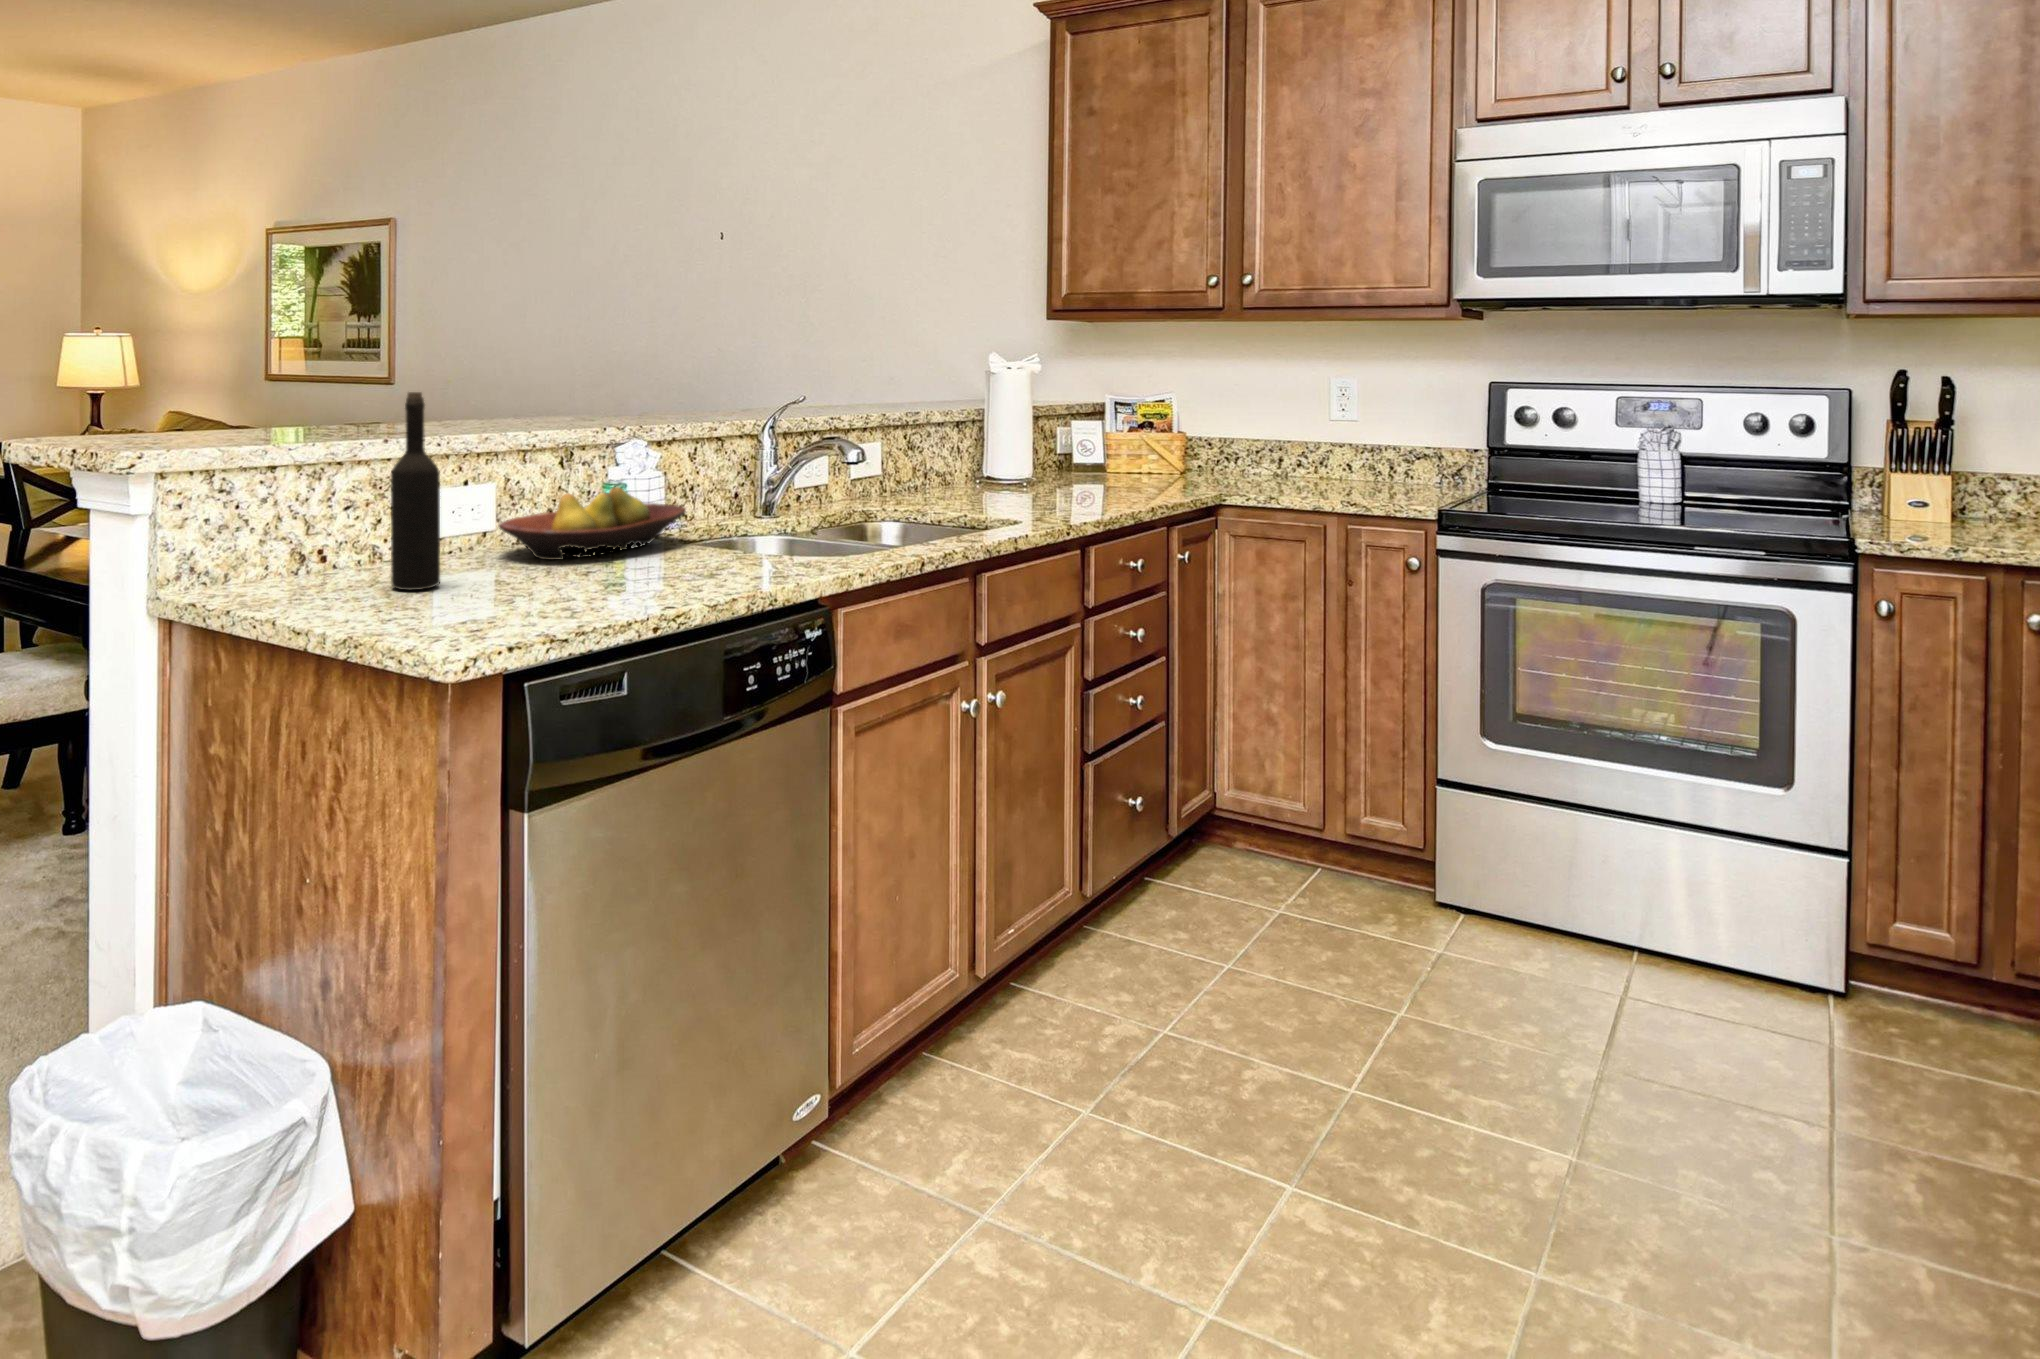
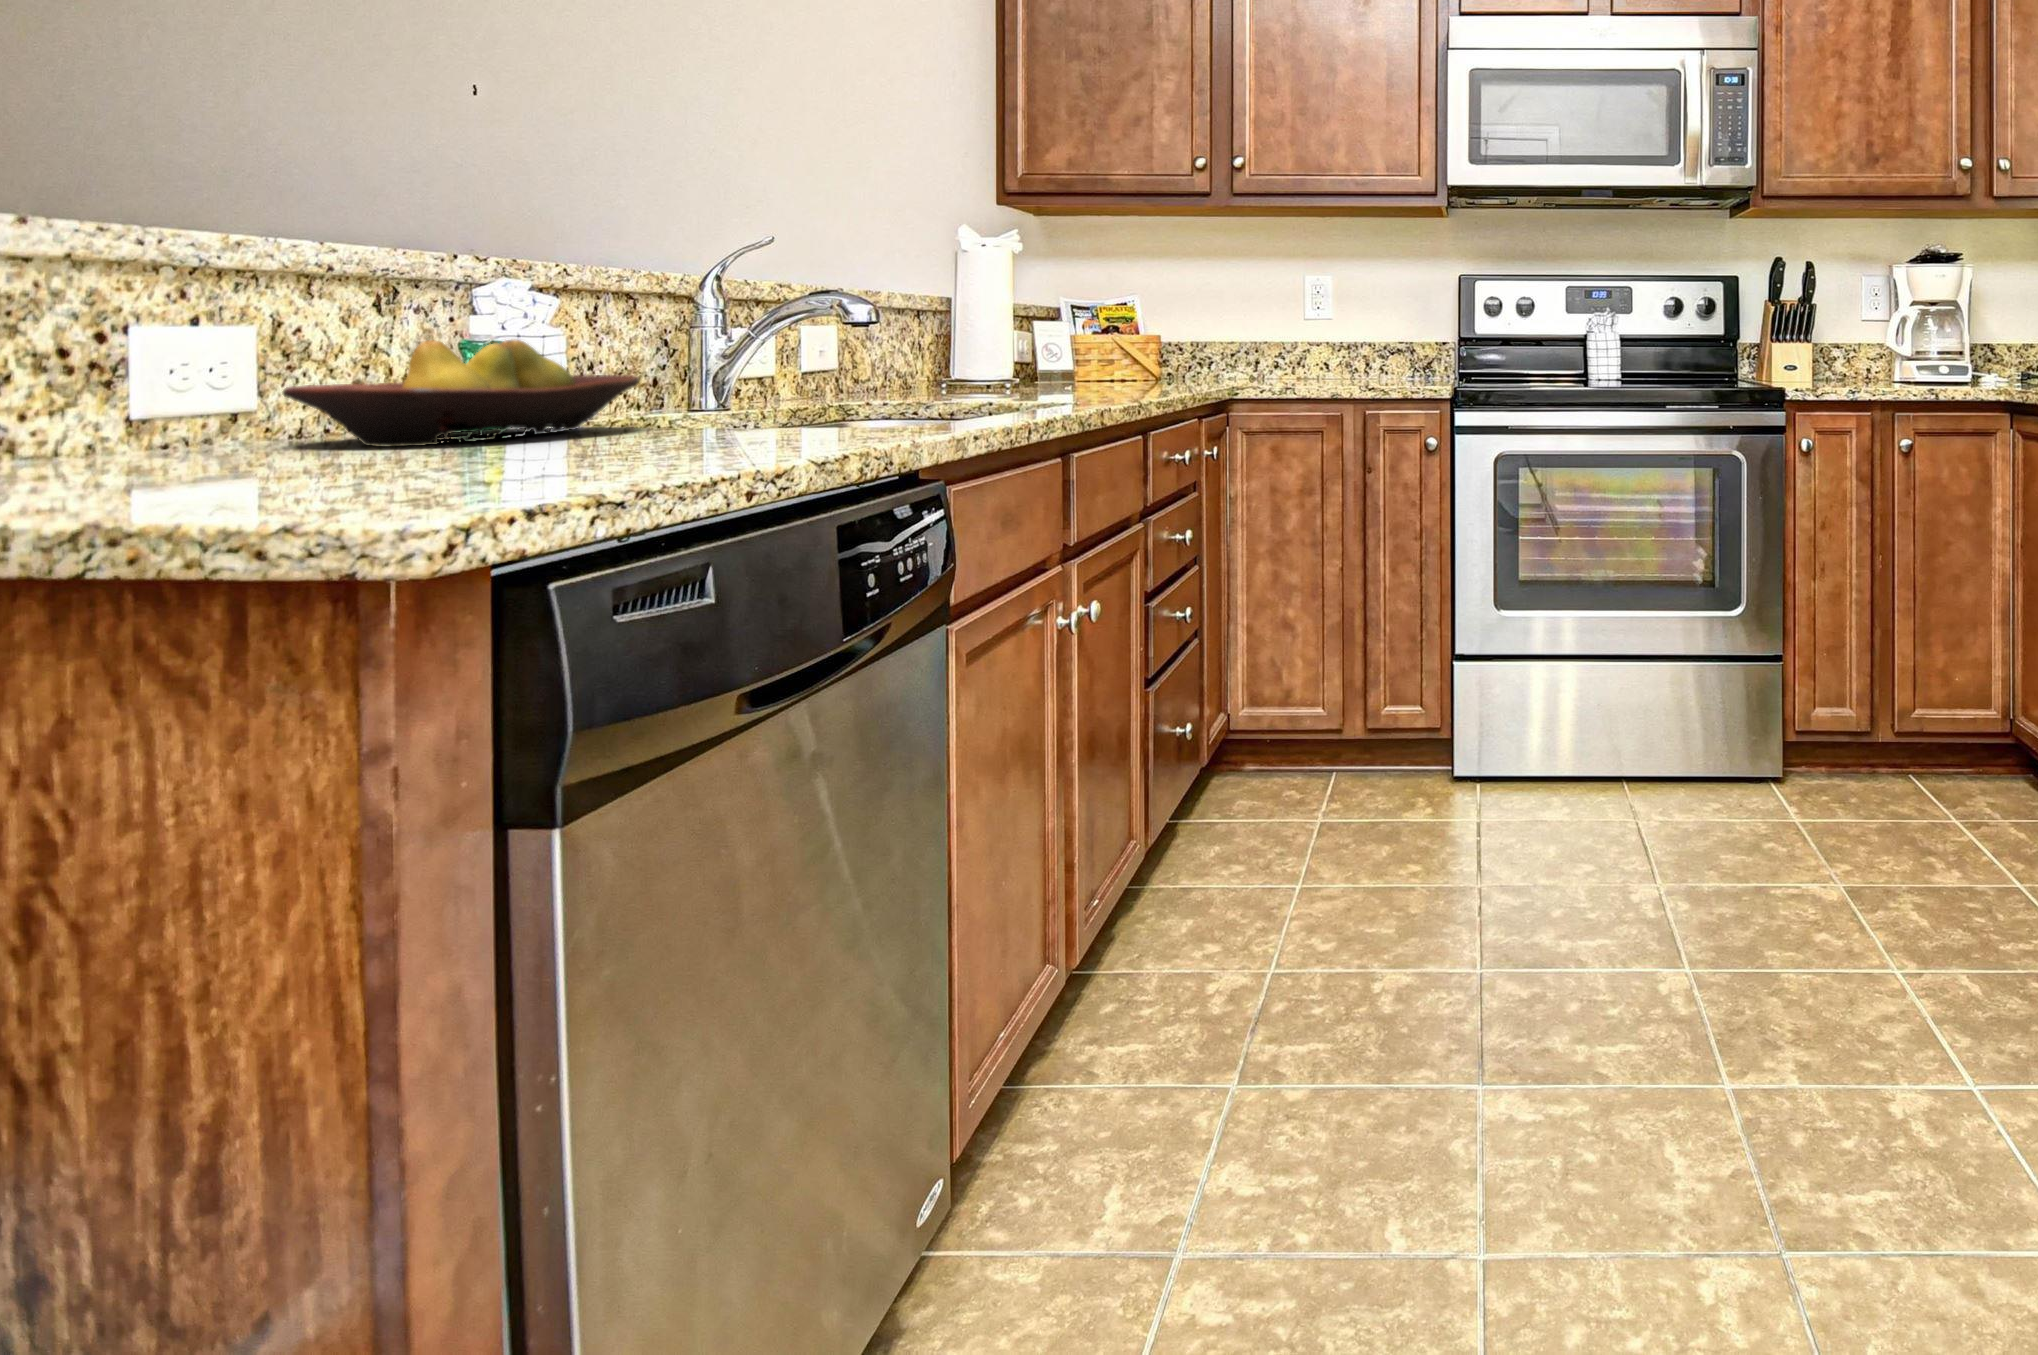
wine bottle: present [391,392,440,590] -> none [78,81,213,476]

